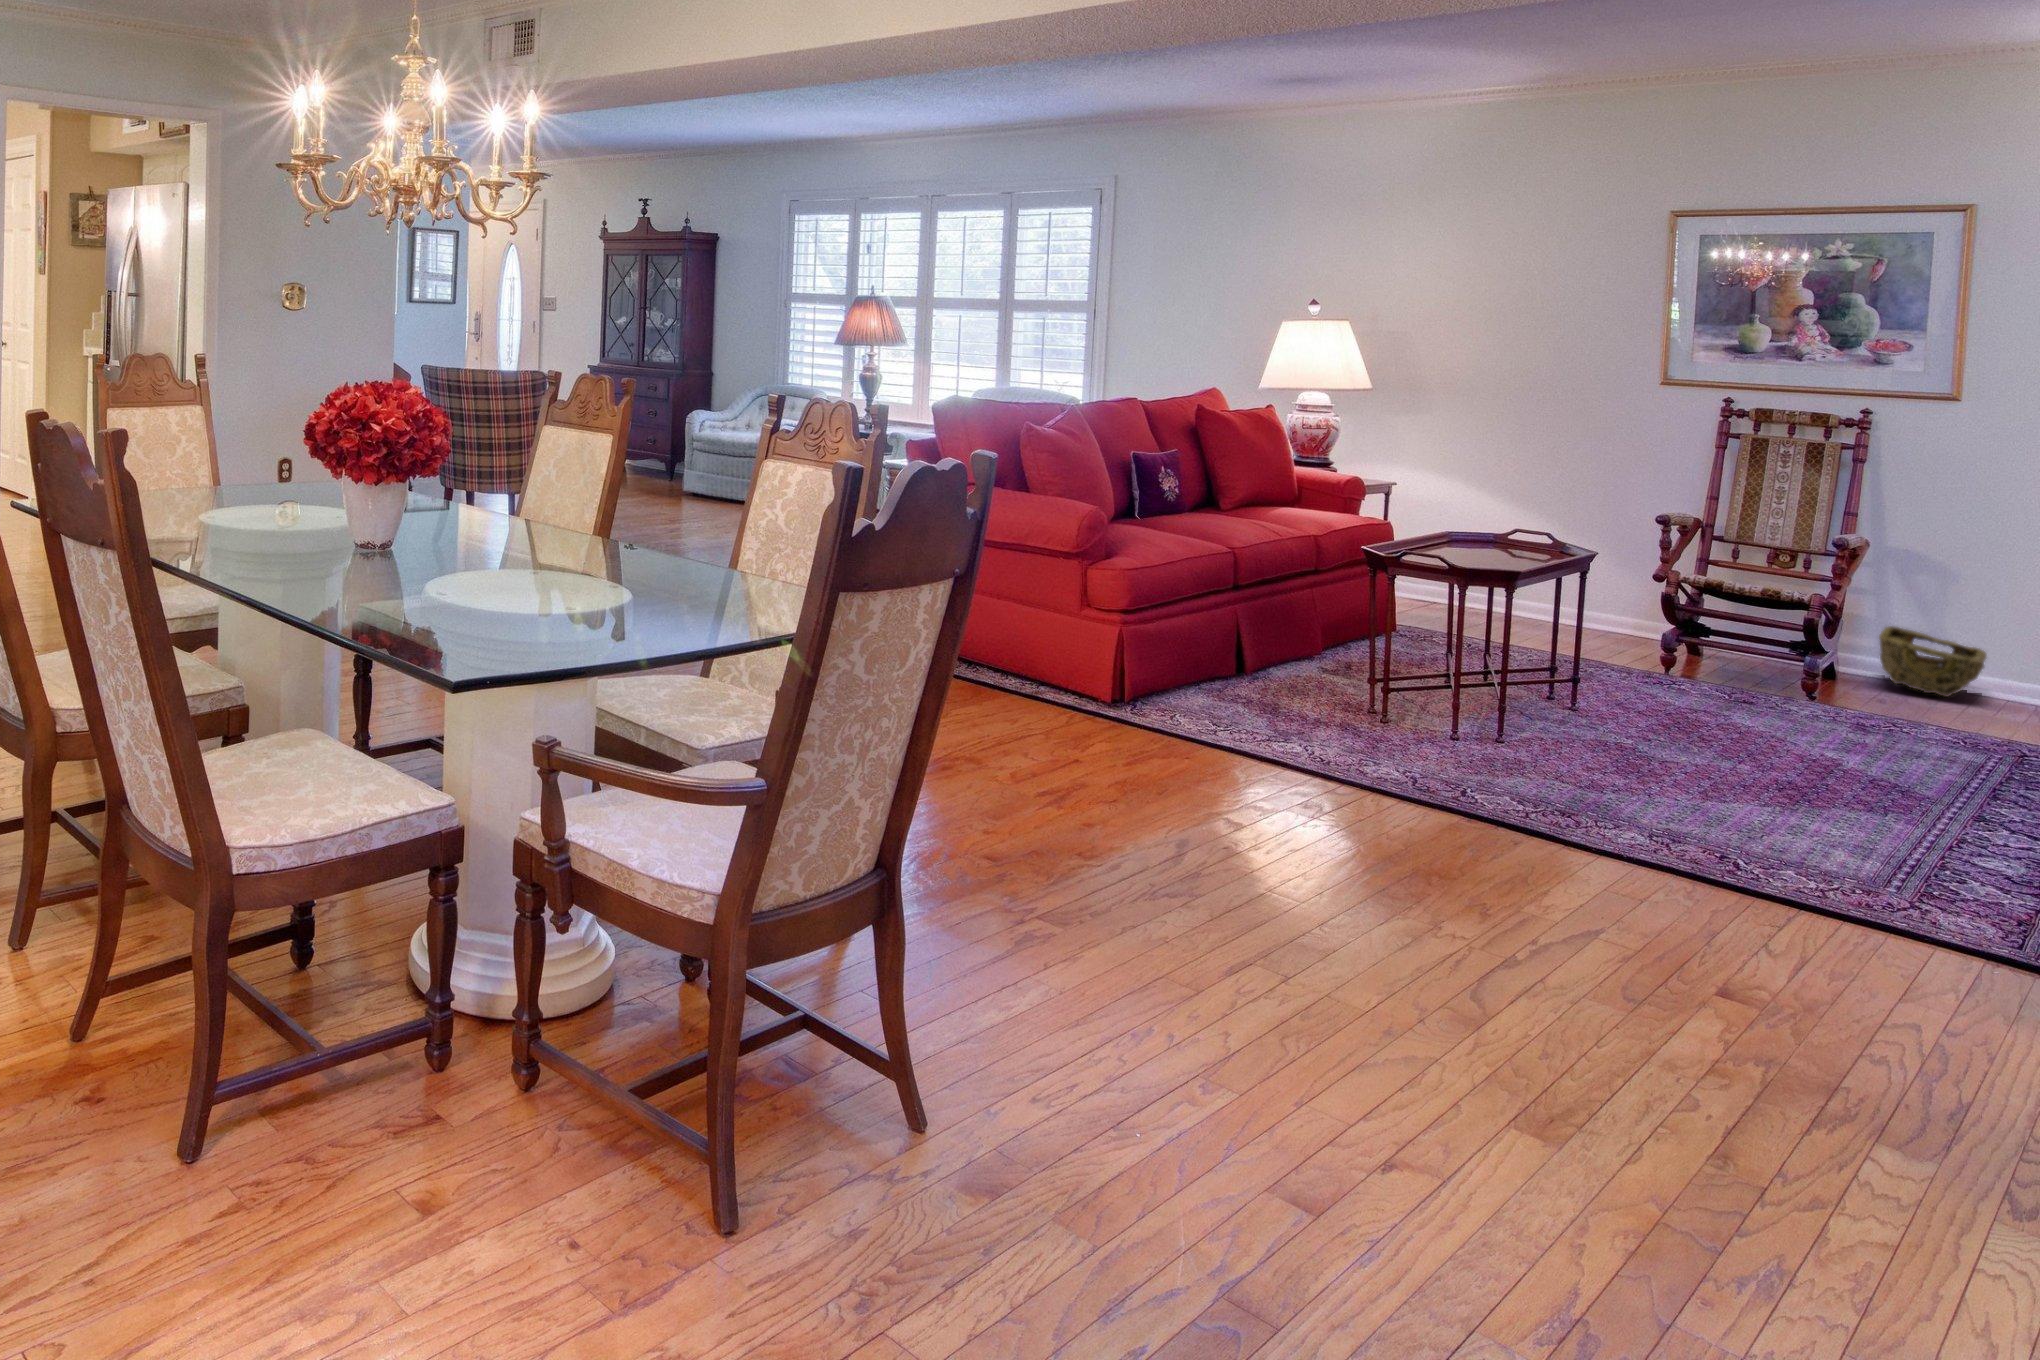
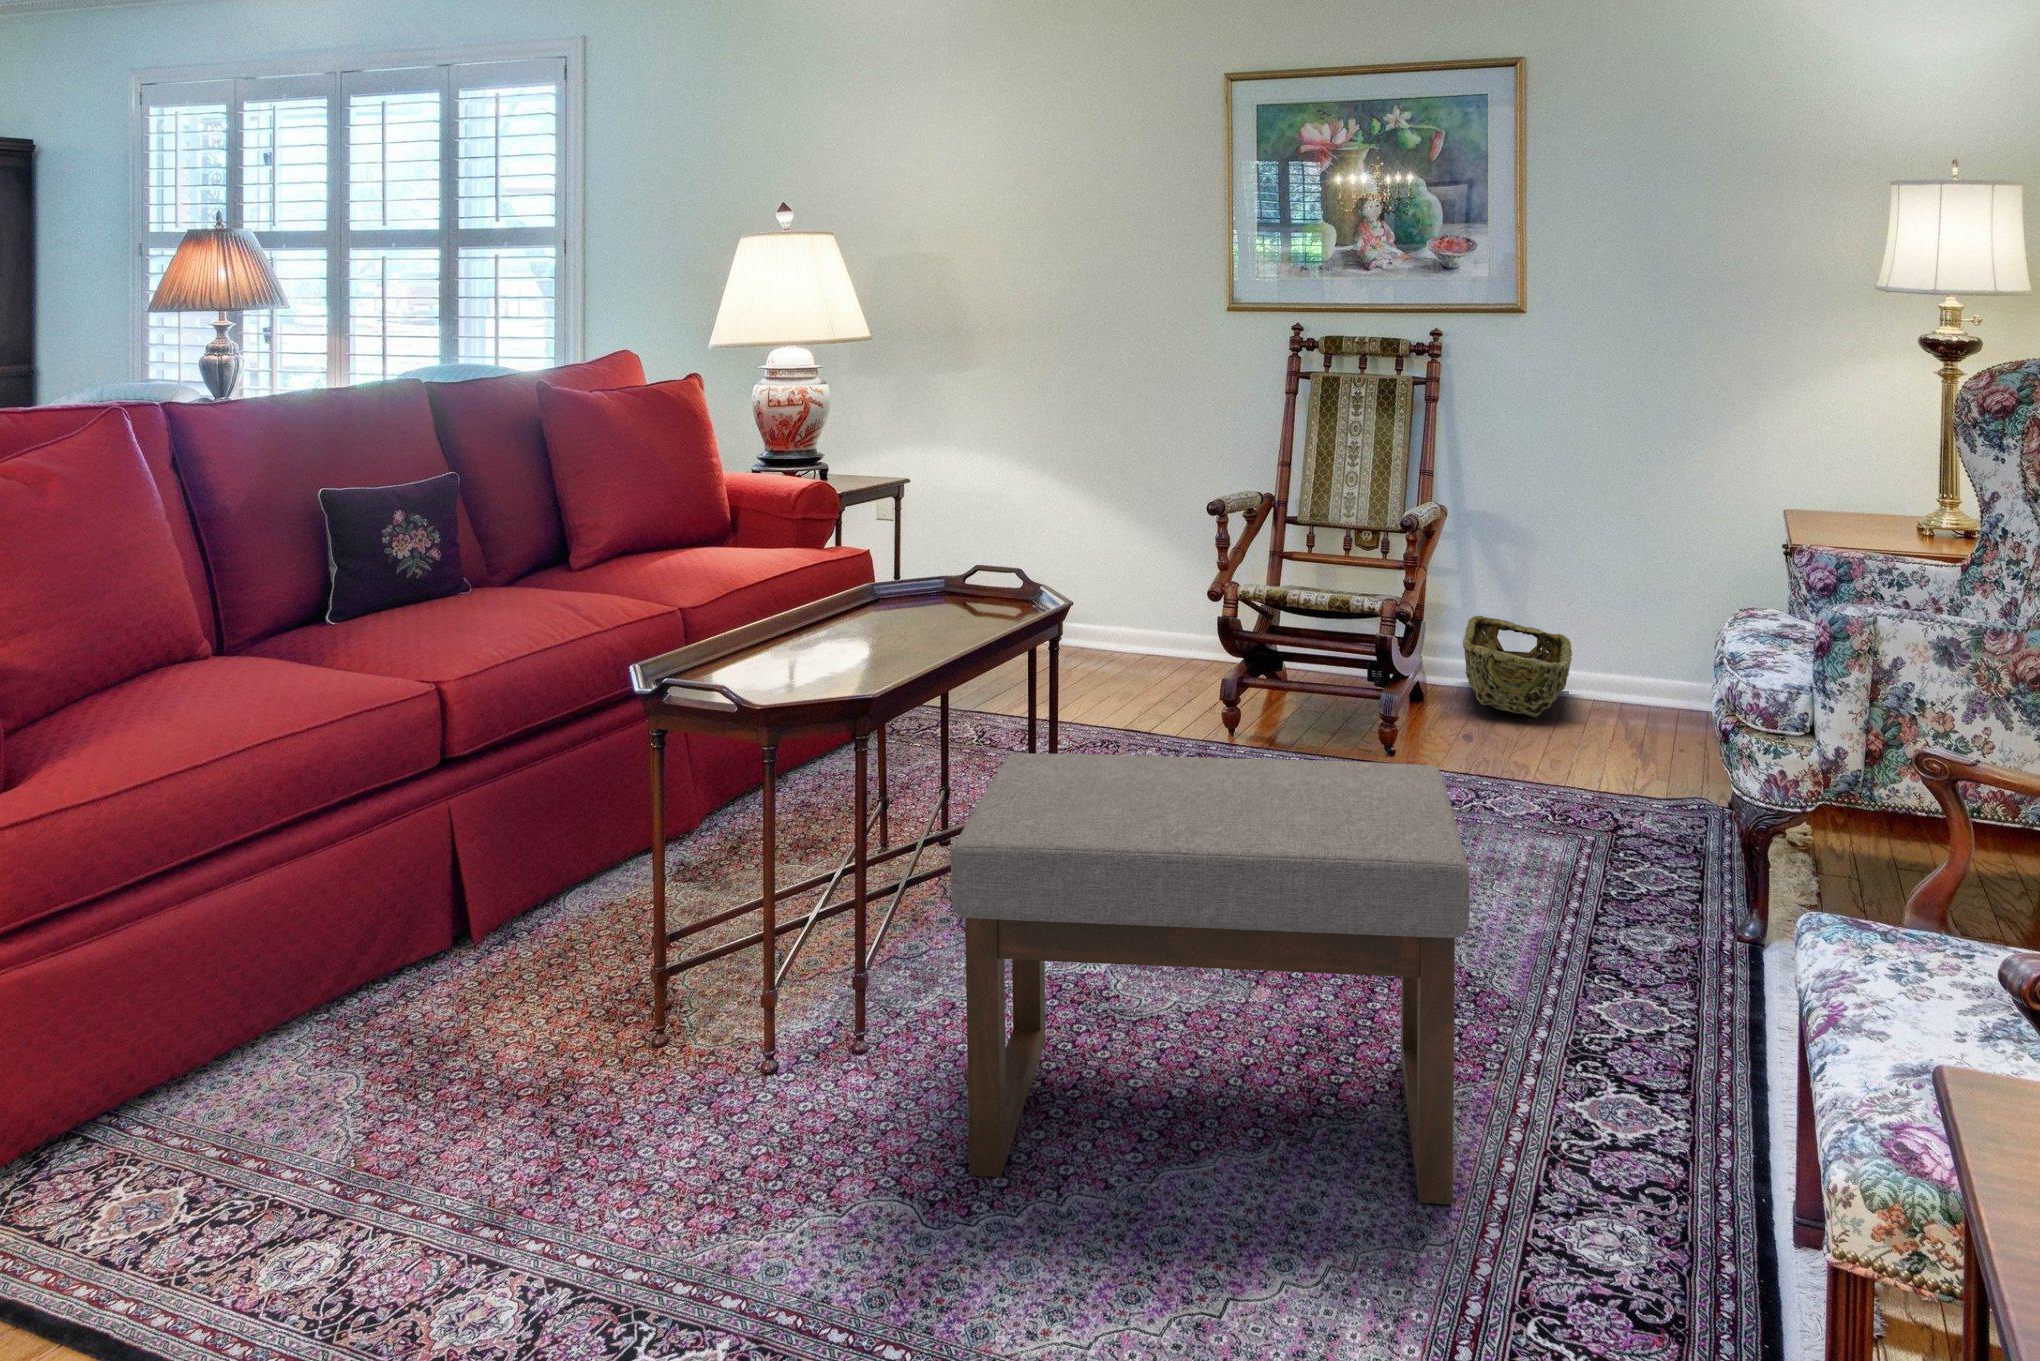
ottoman: none [1583,602,1888,821] -> present [951,754,1470,1204]

